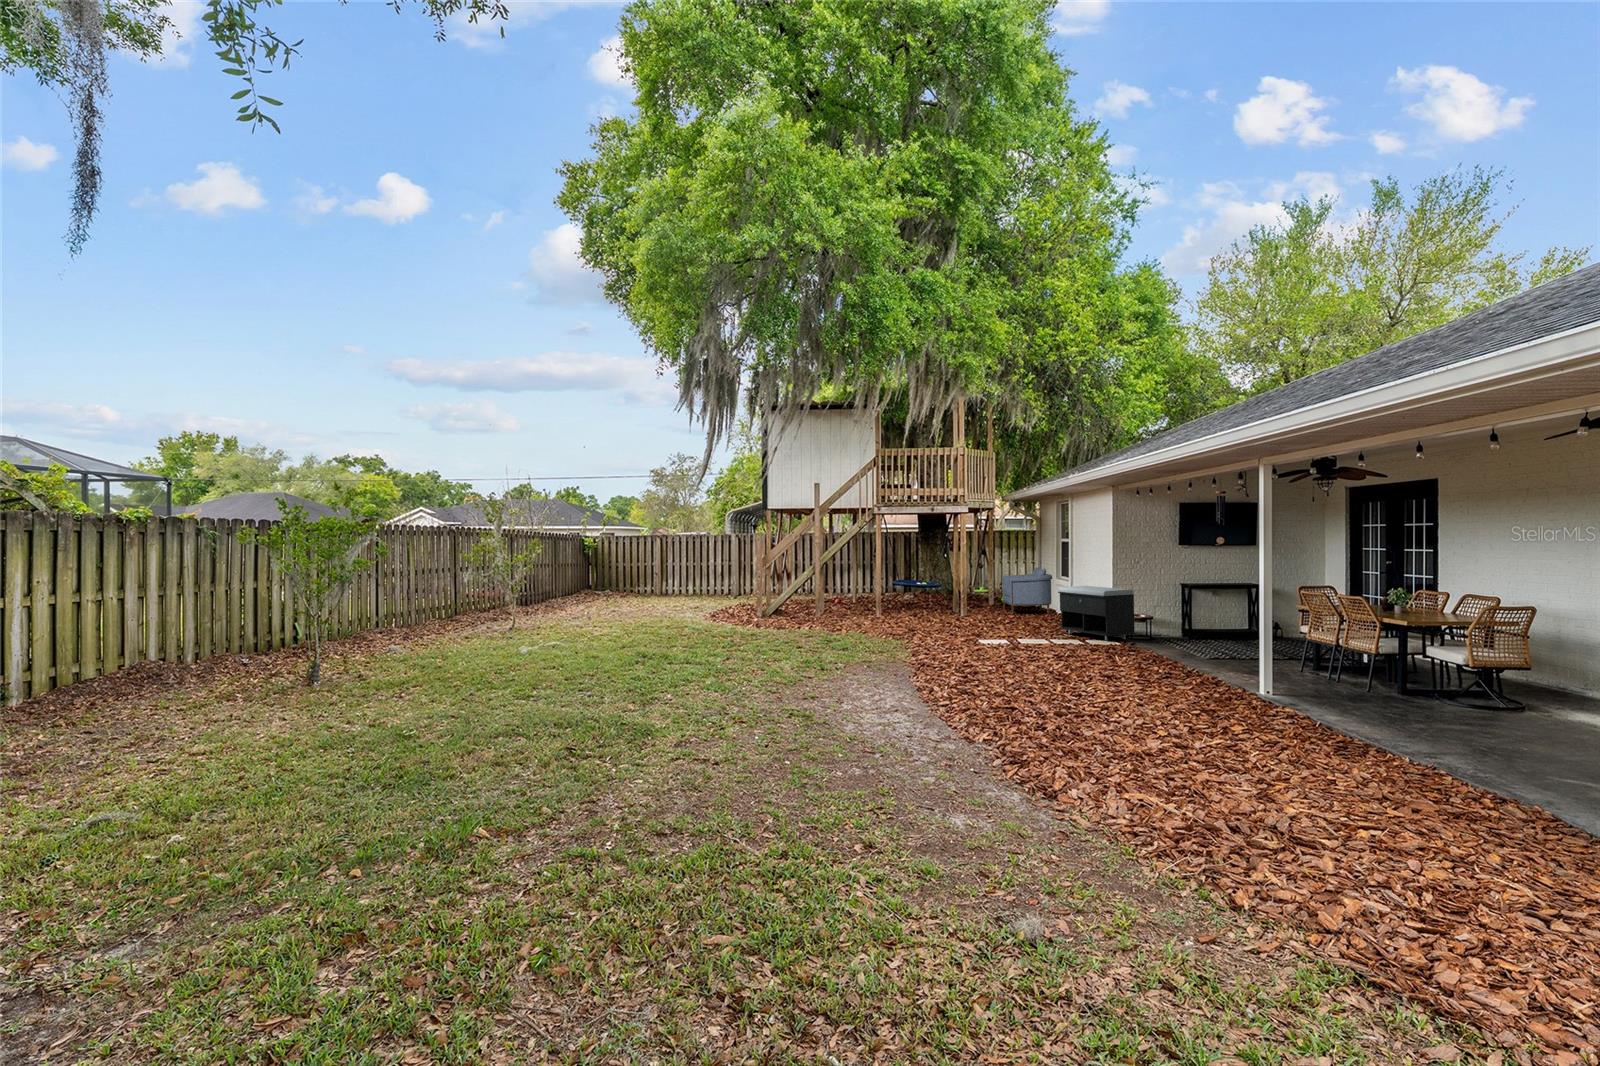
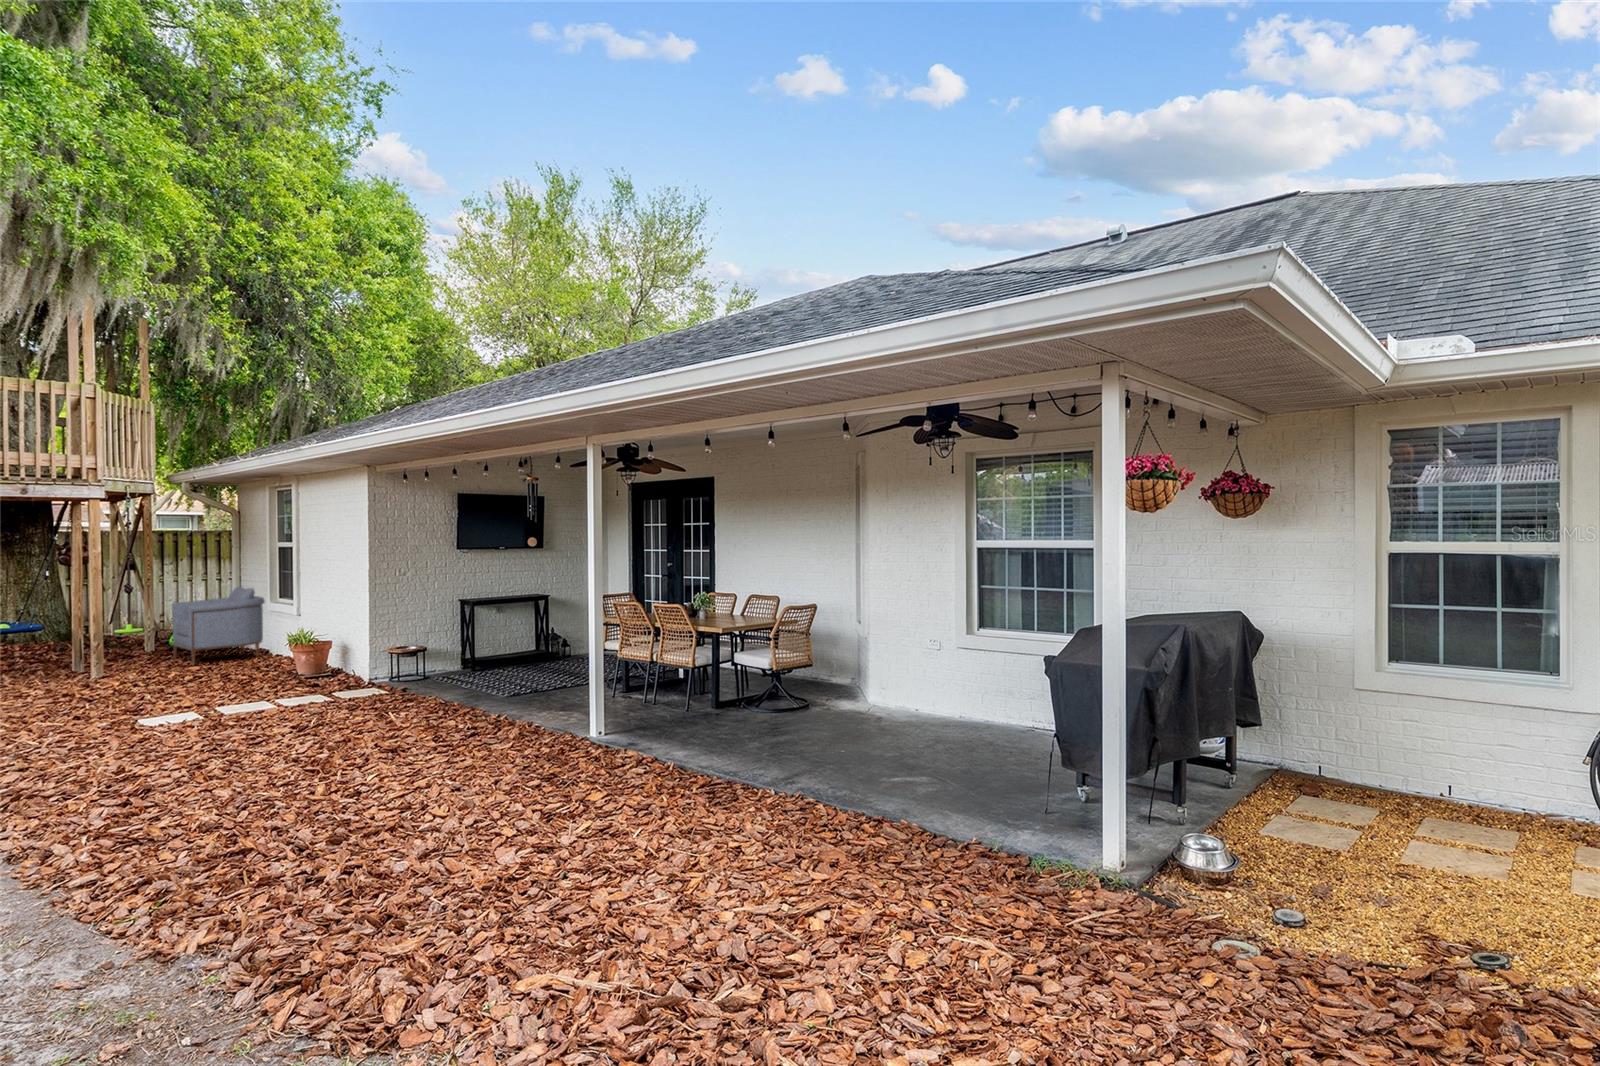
storage bench: present [1058,586,1135,641] -> none [286,611,405,690]

